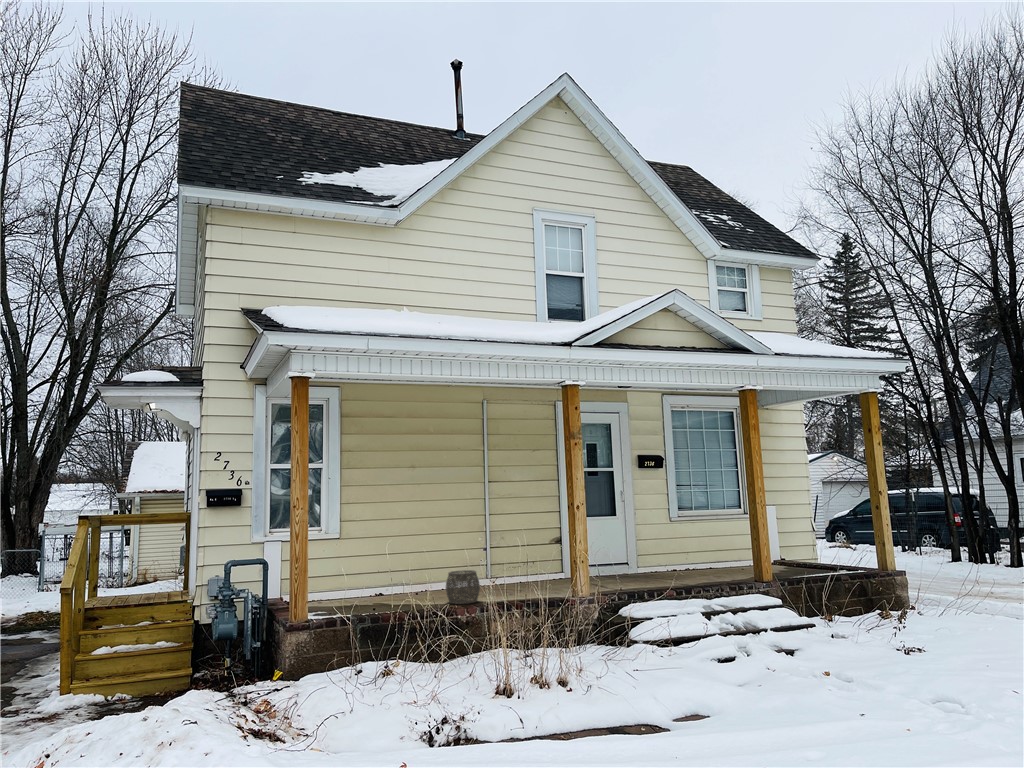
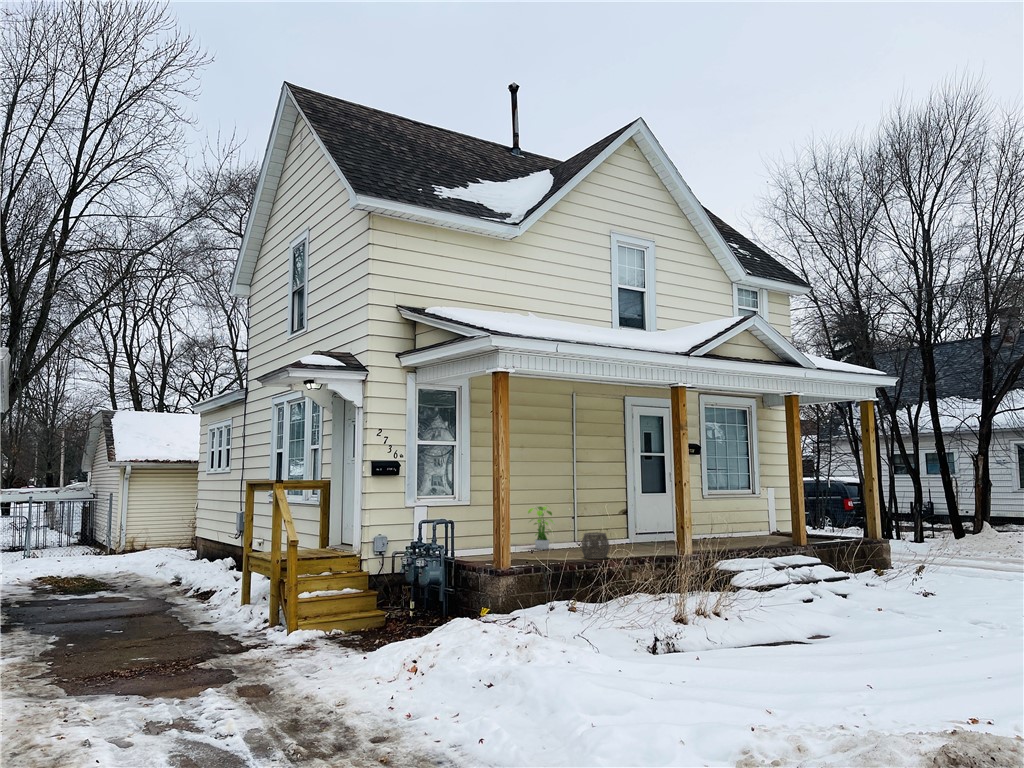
potted plant: none [414,535,447,589] -> present [528,506,554,549]

